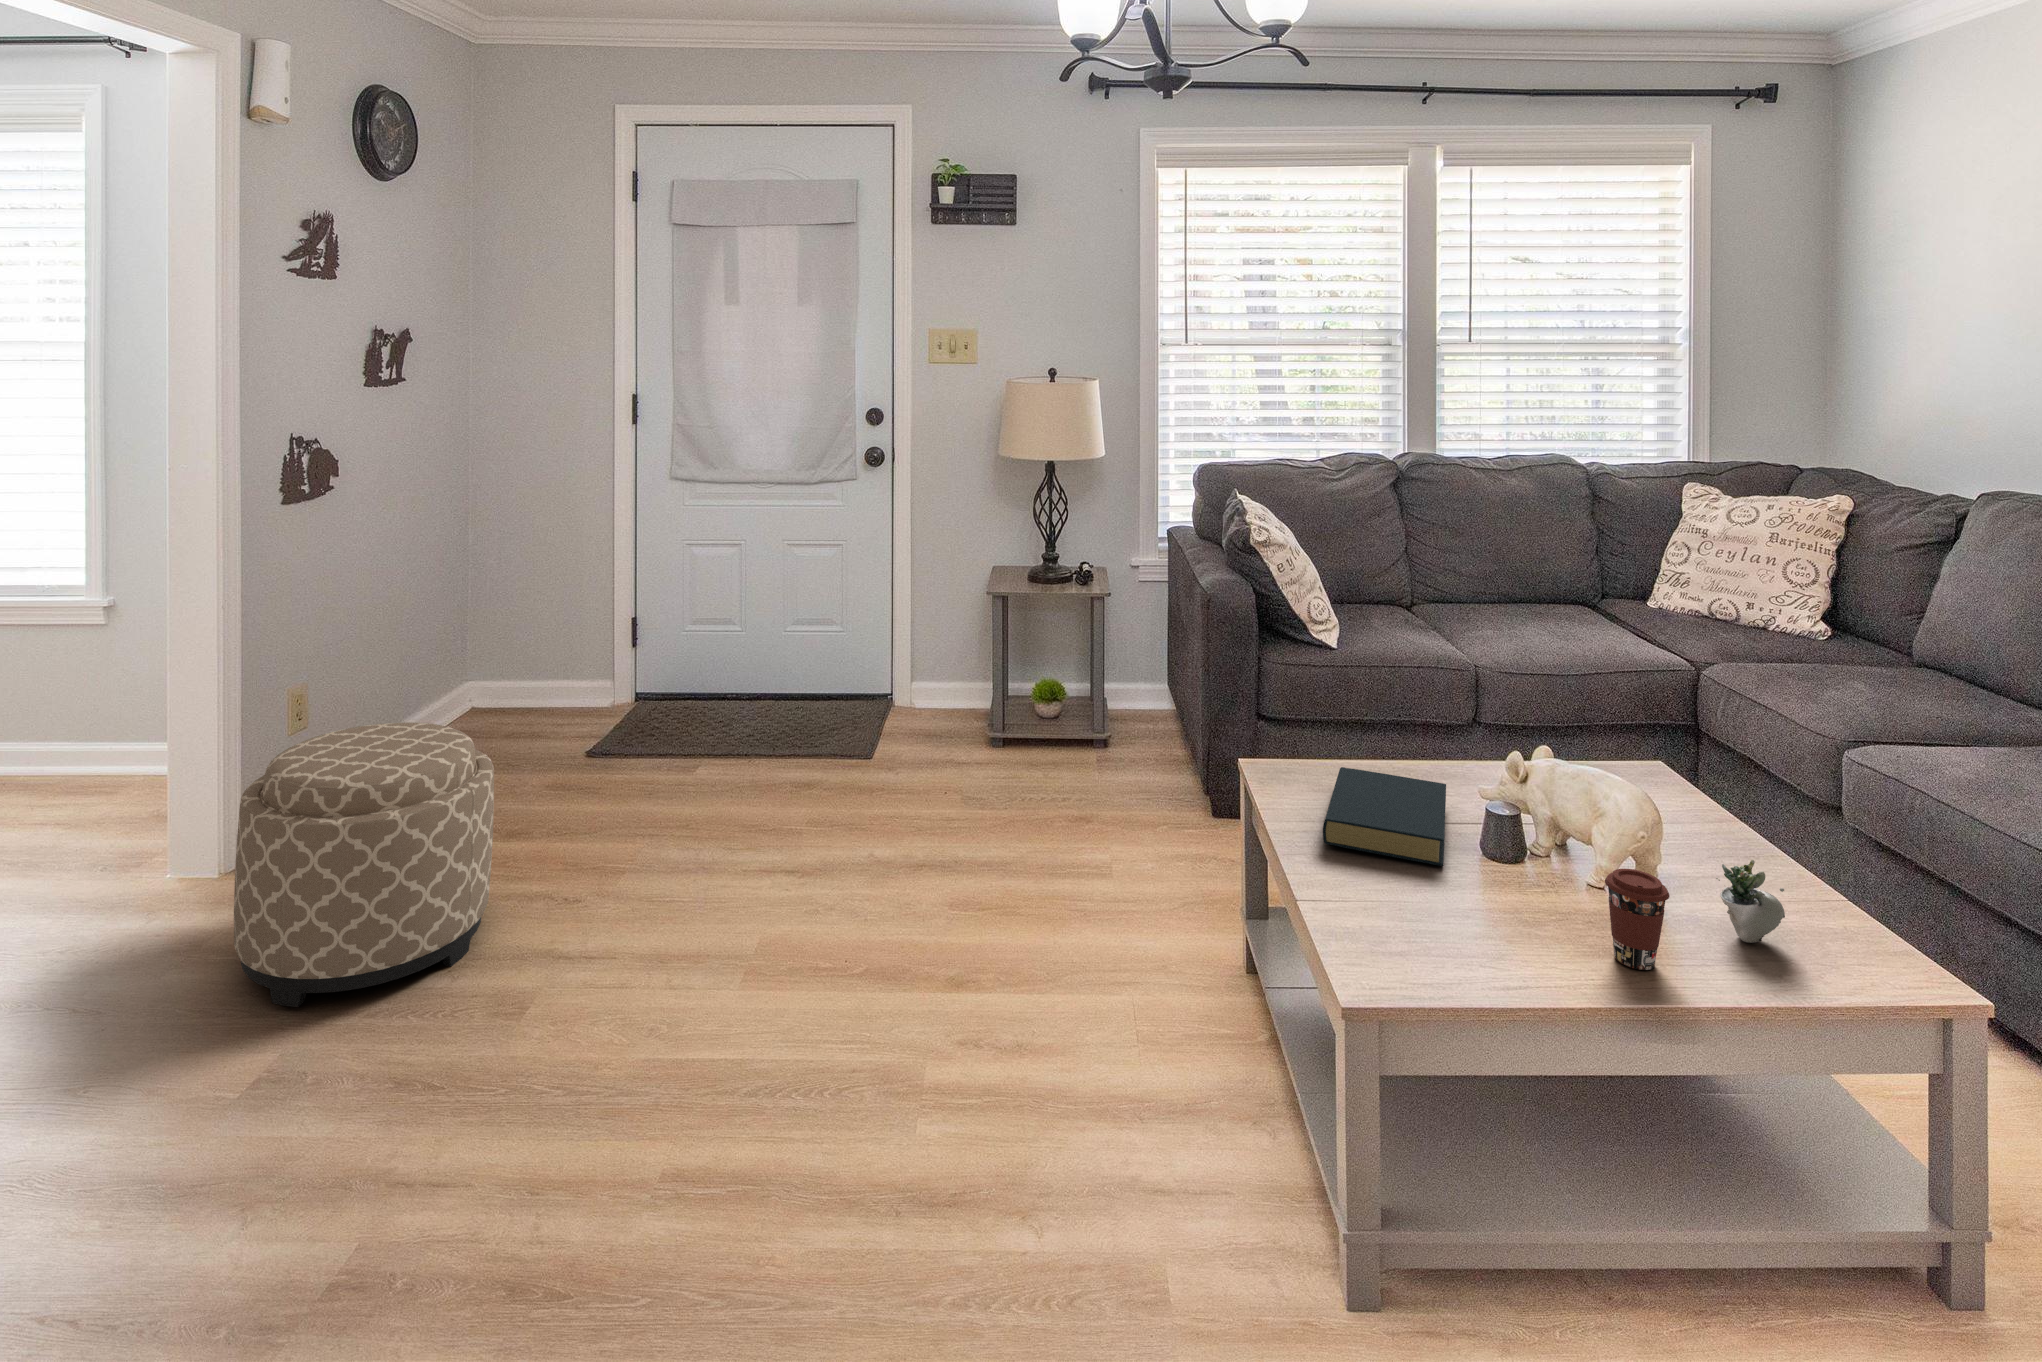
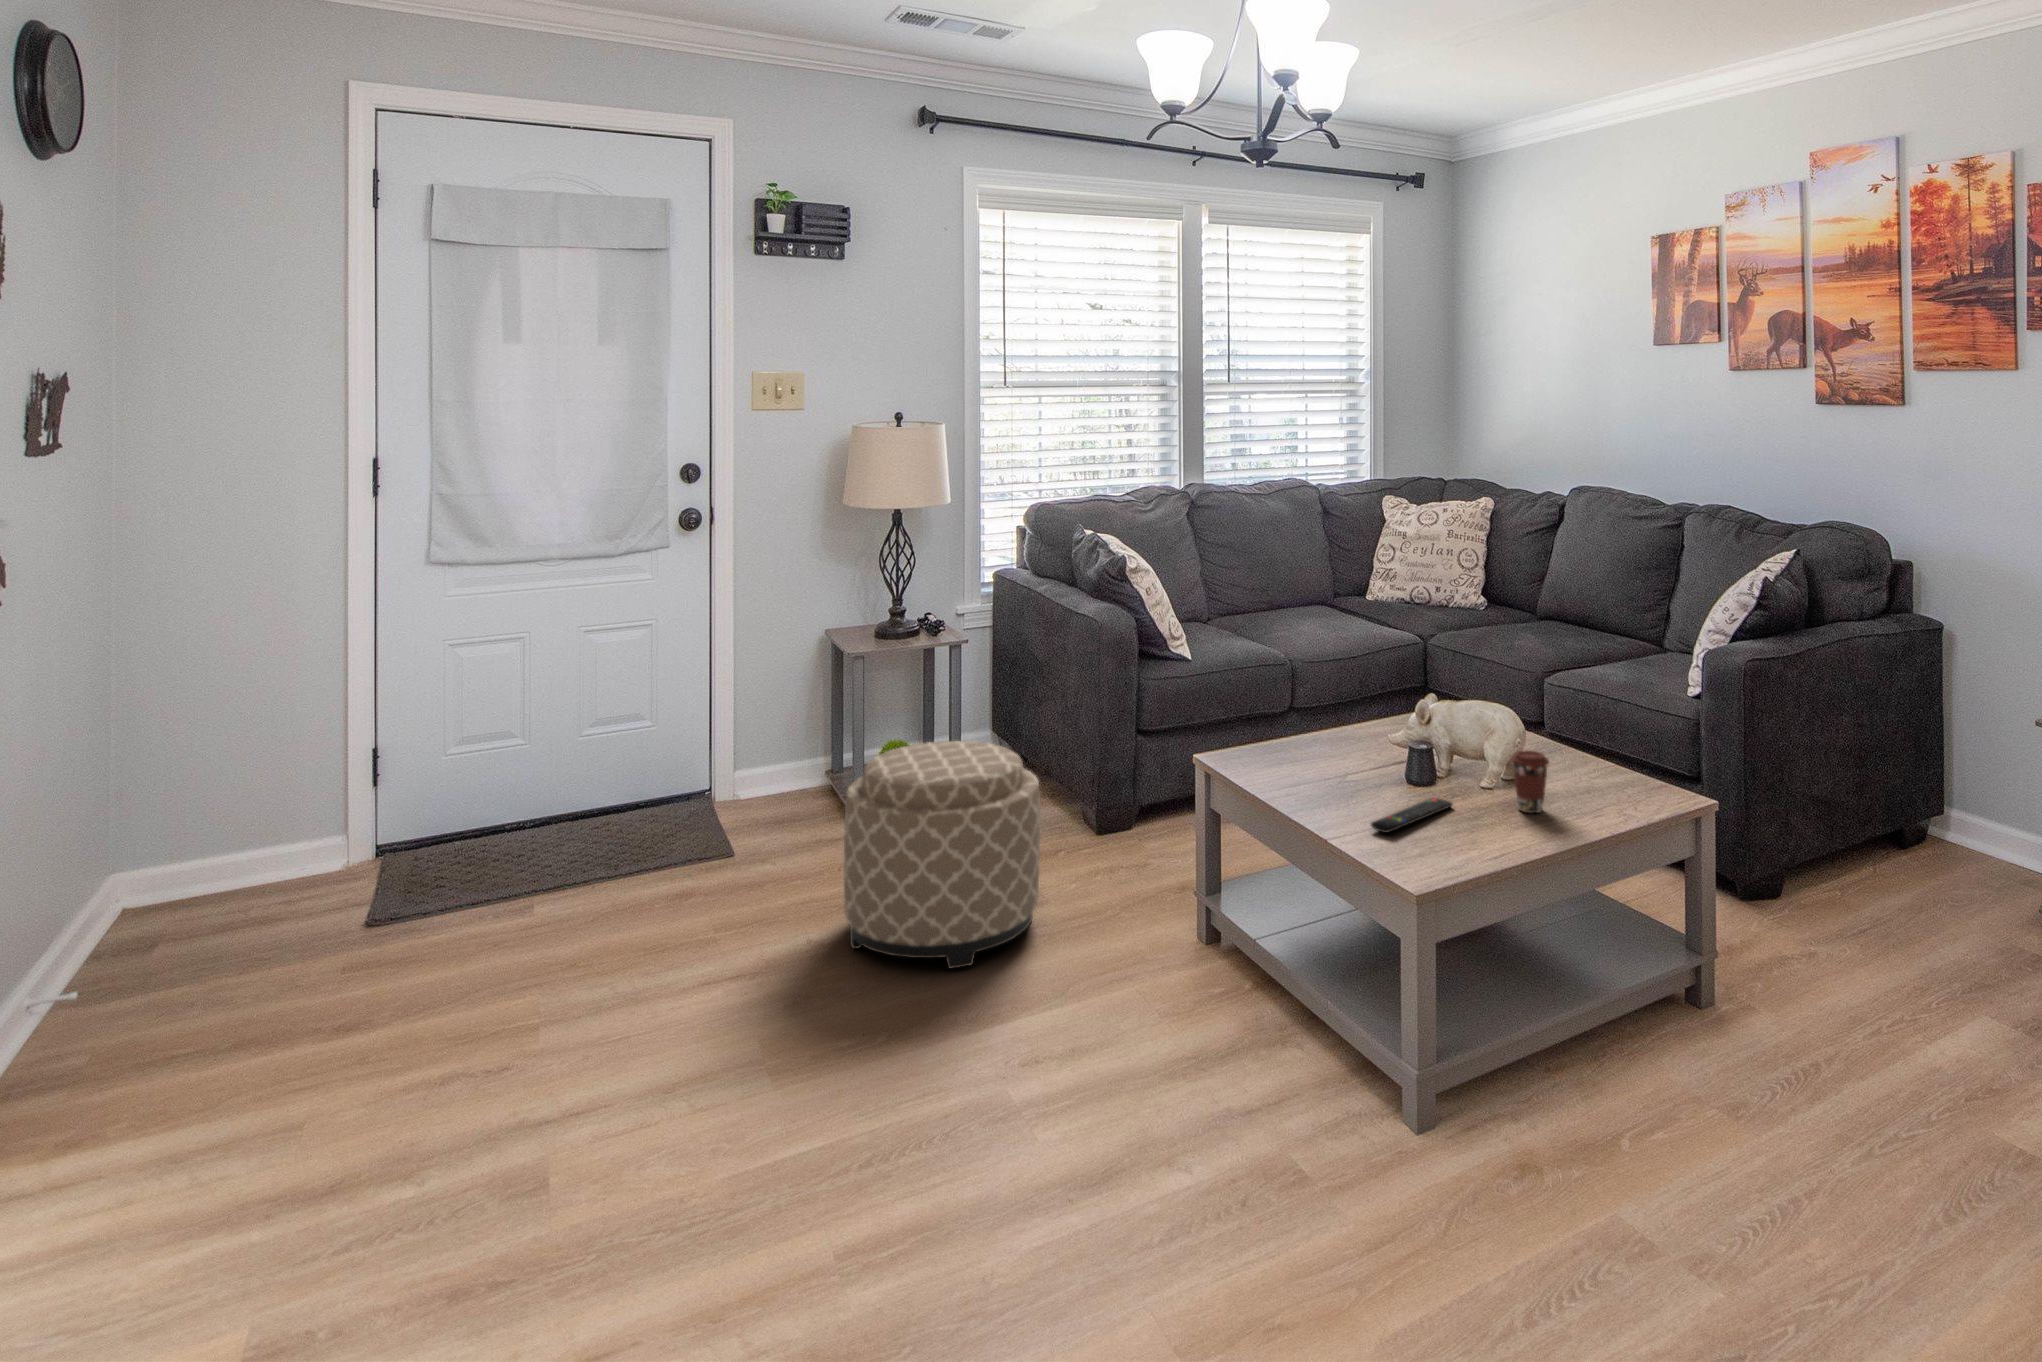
ottoman: present [234,722,494,1007] -> present [844,741,1040,968]
hardback book: present [1323,767,1446,866] -> none [1275,736,1388,791]
succulent plant: present [1716,860,1785,943] -> none [1558,732,1606,786]
remote control: none [1360,900,1513,935] -> present [1371,798,1453,833]

